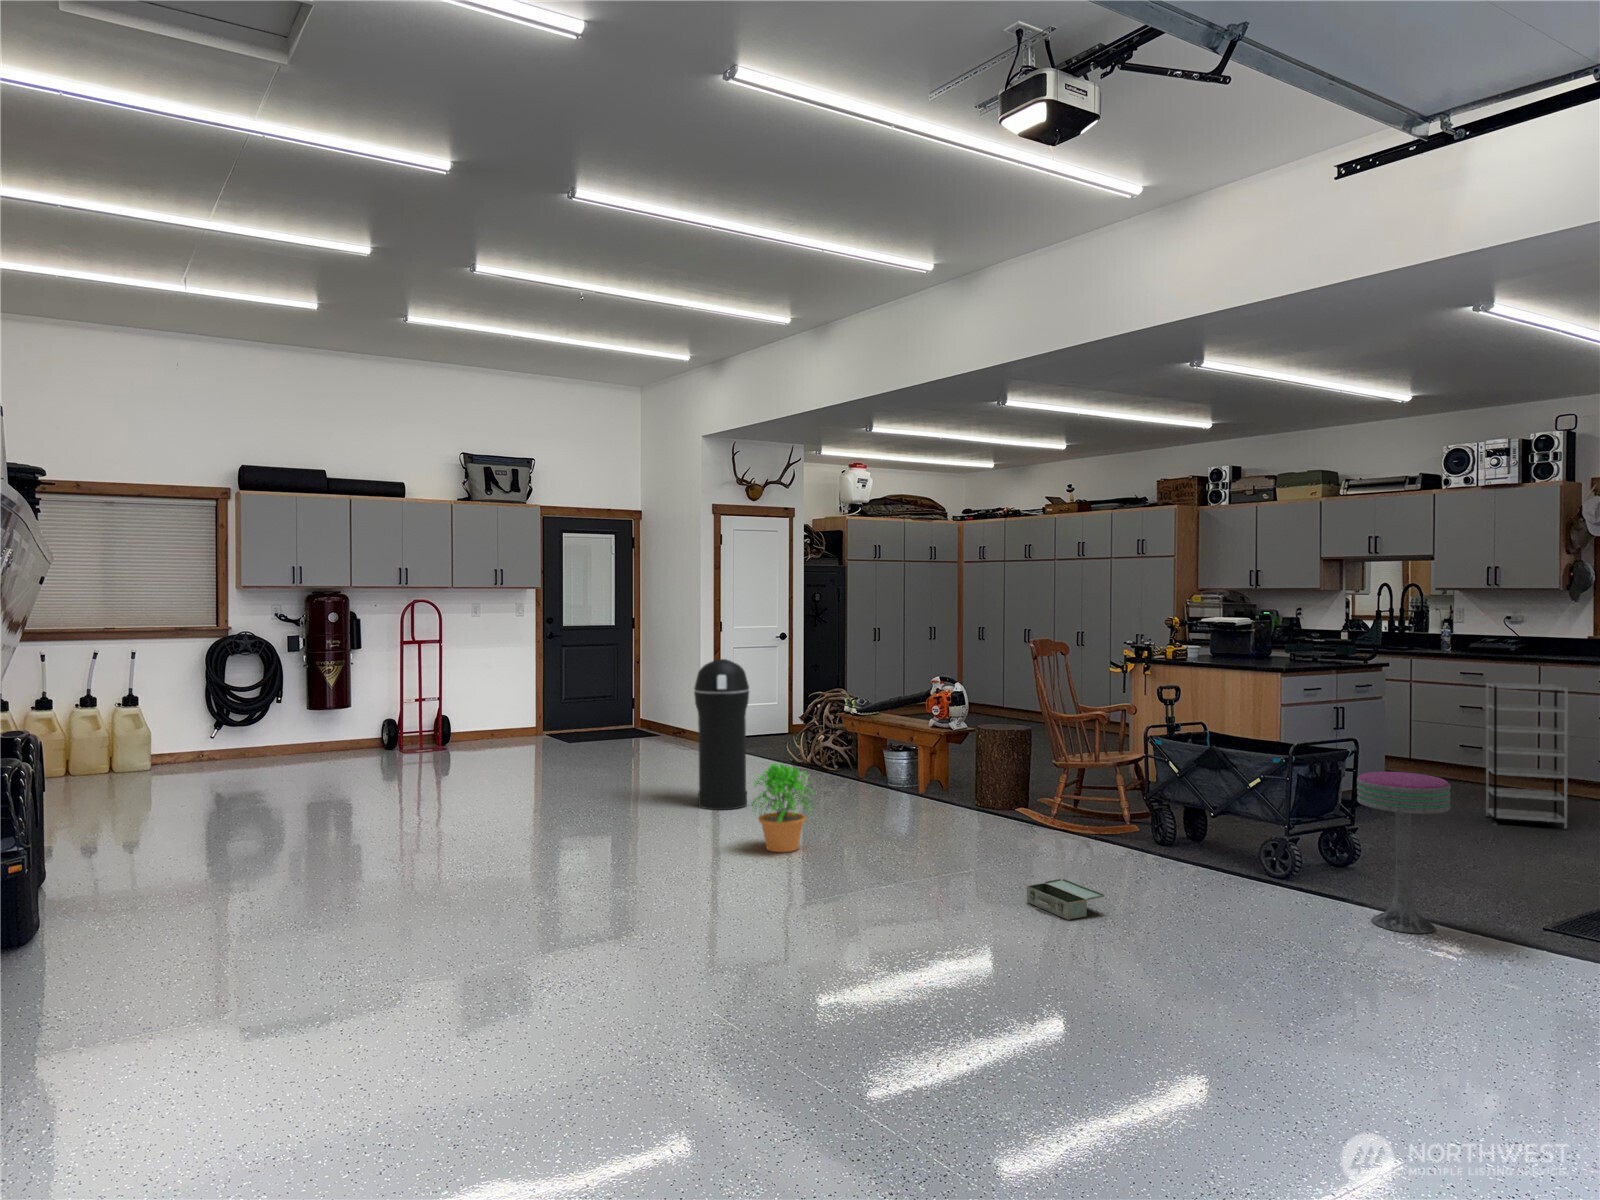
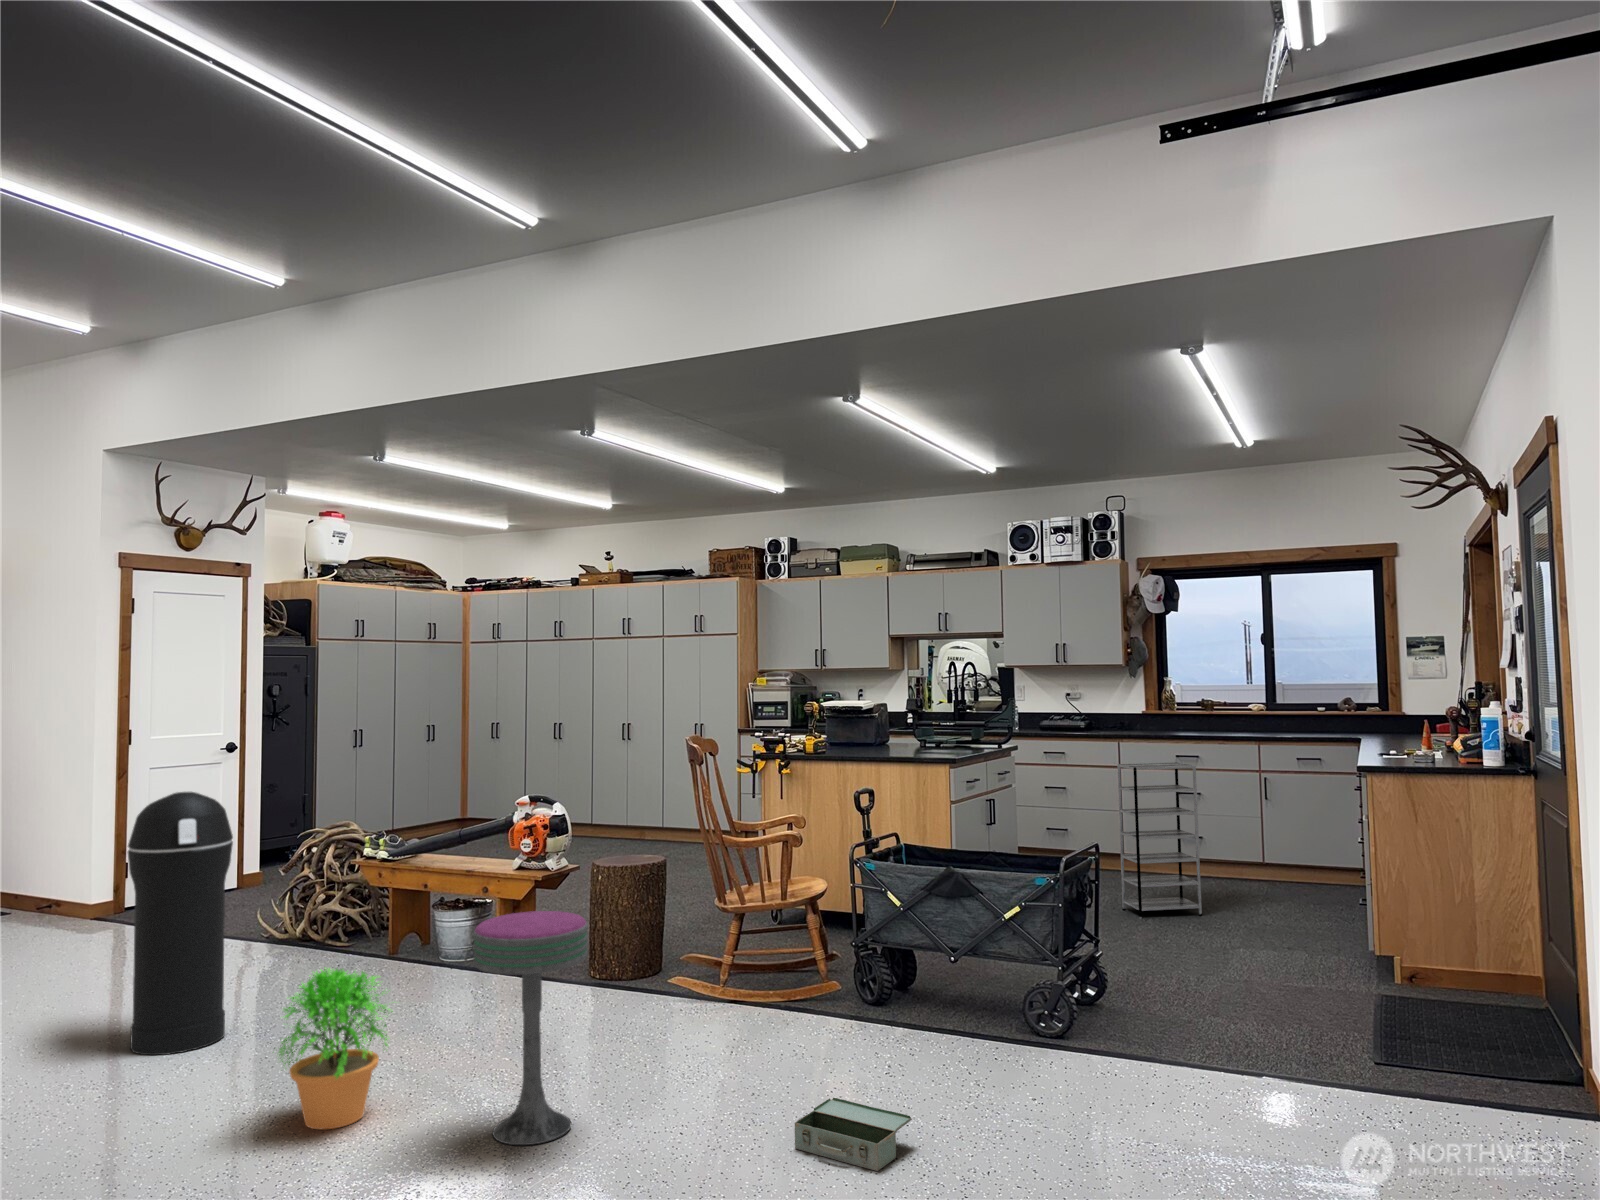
bar stool: present [1357,772,1451,934] -> present [473,911,588,1145]

